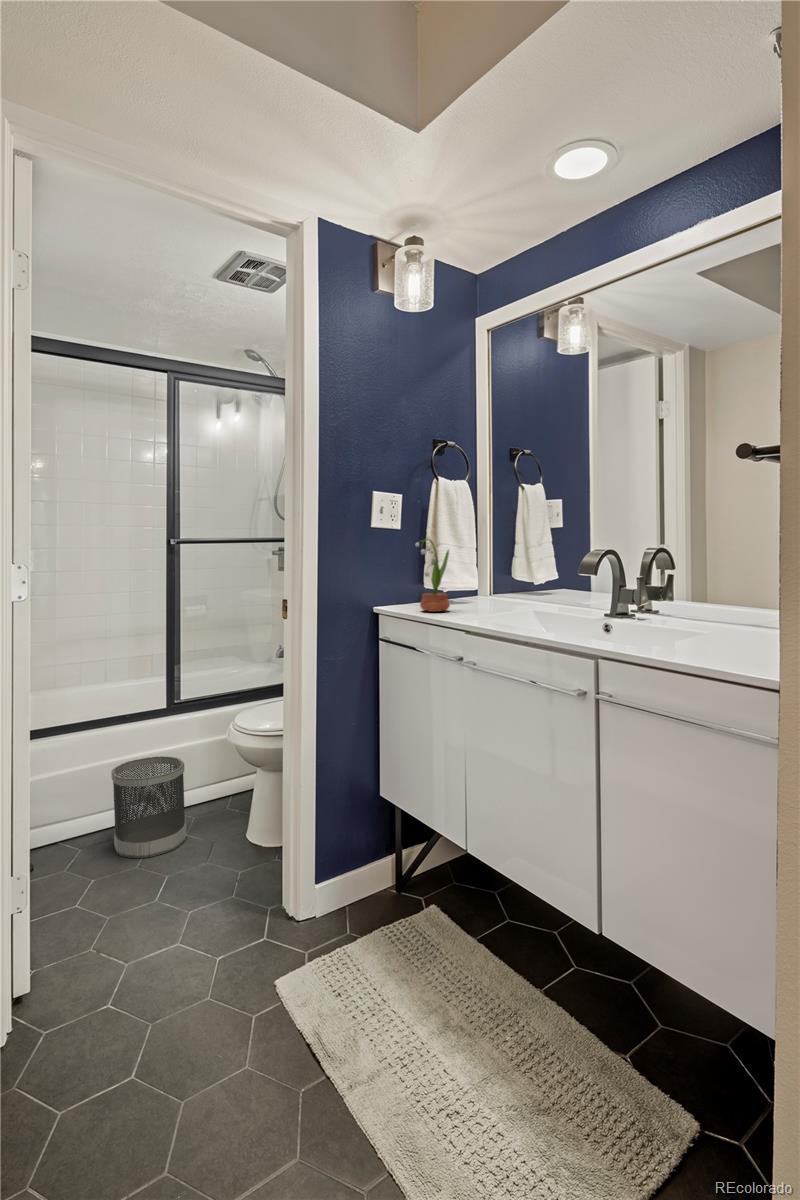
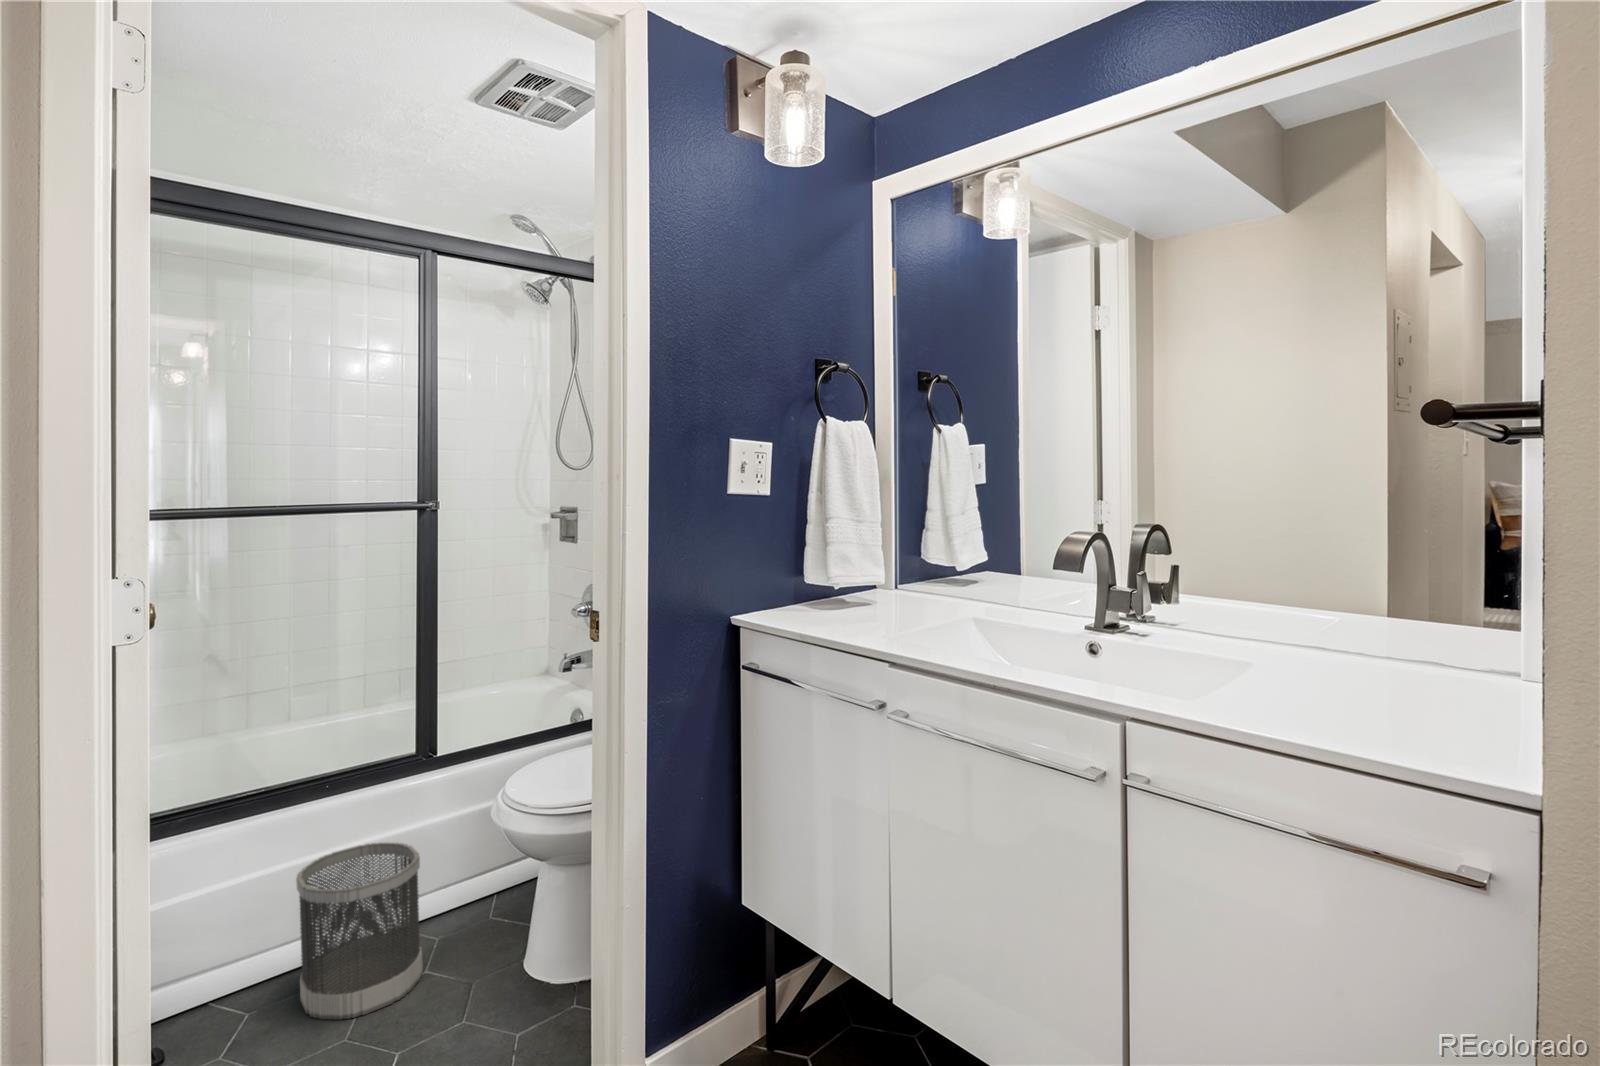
potted flower: present [416,538,450,612] -> none [794,503,846,618]

